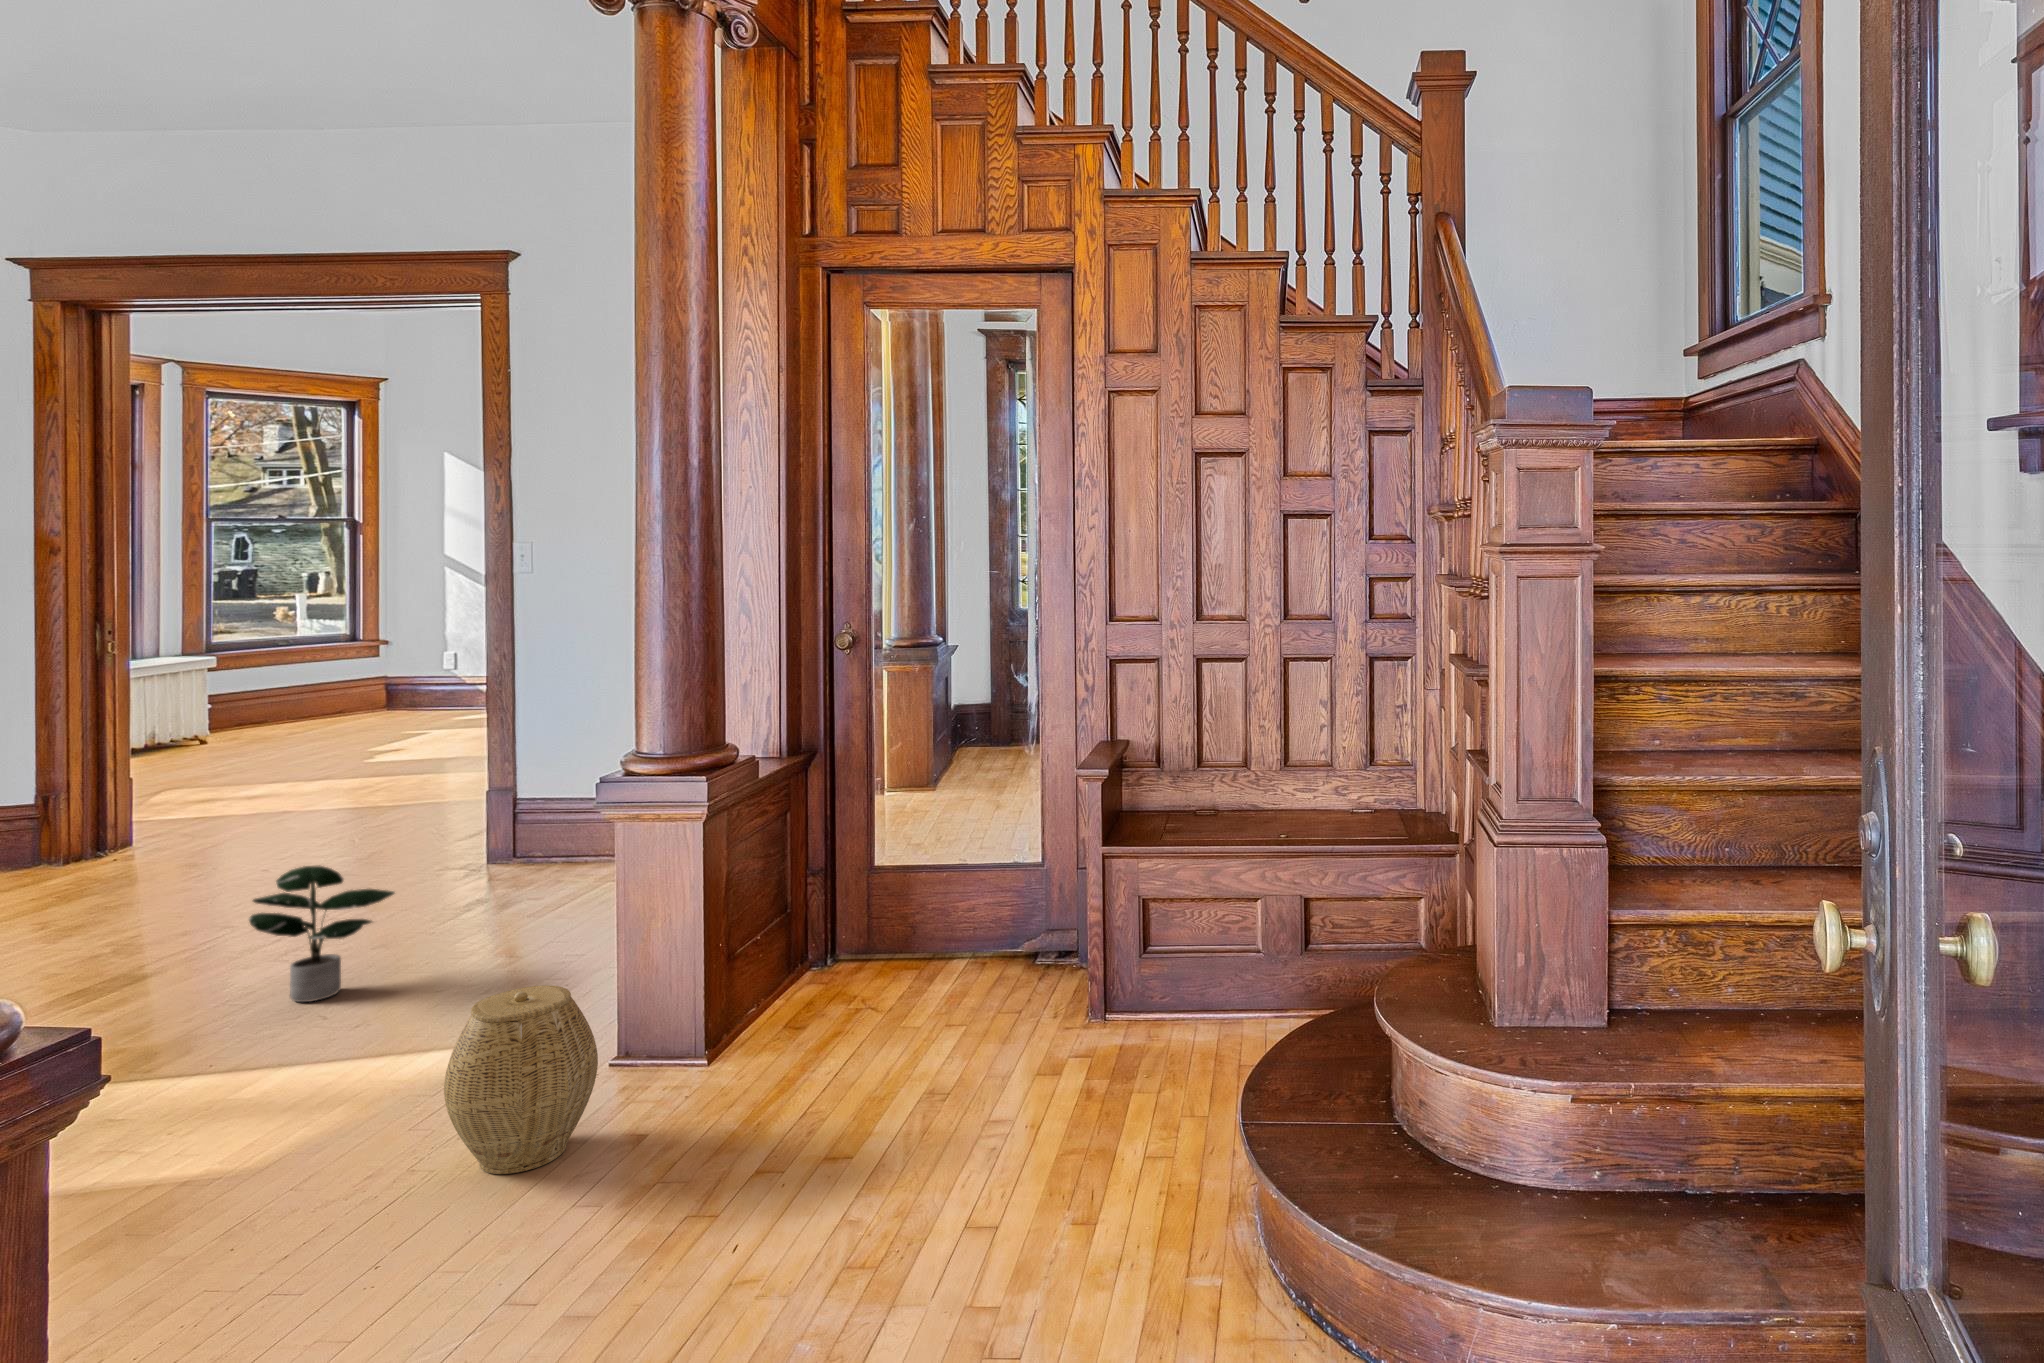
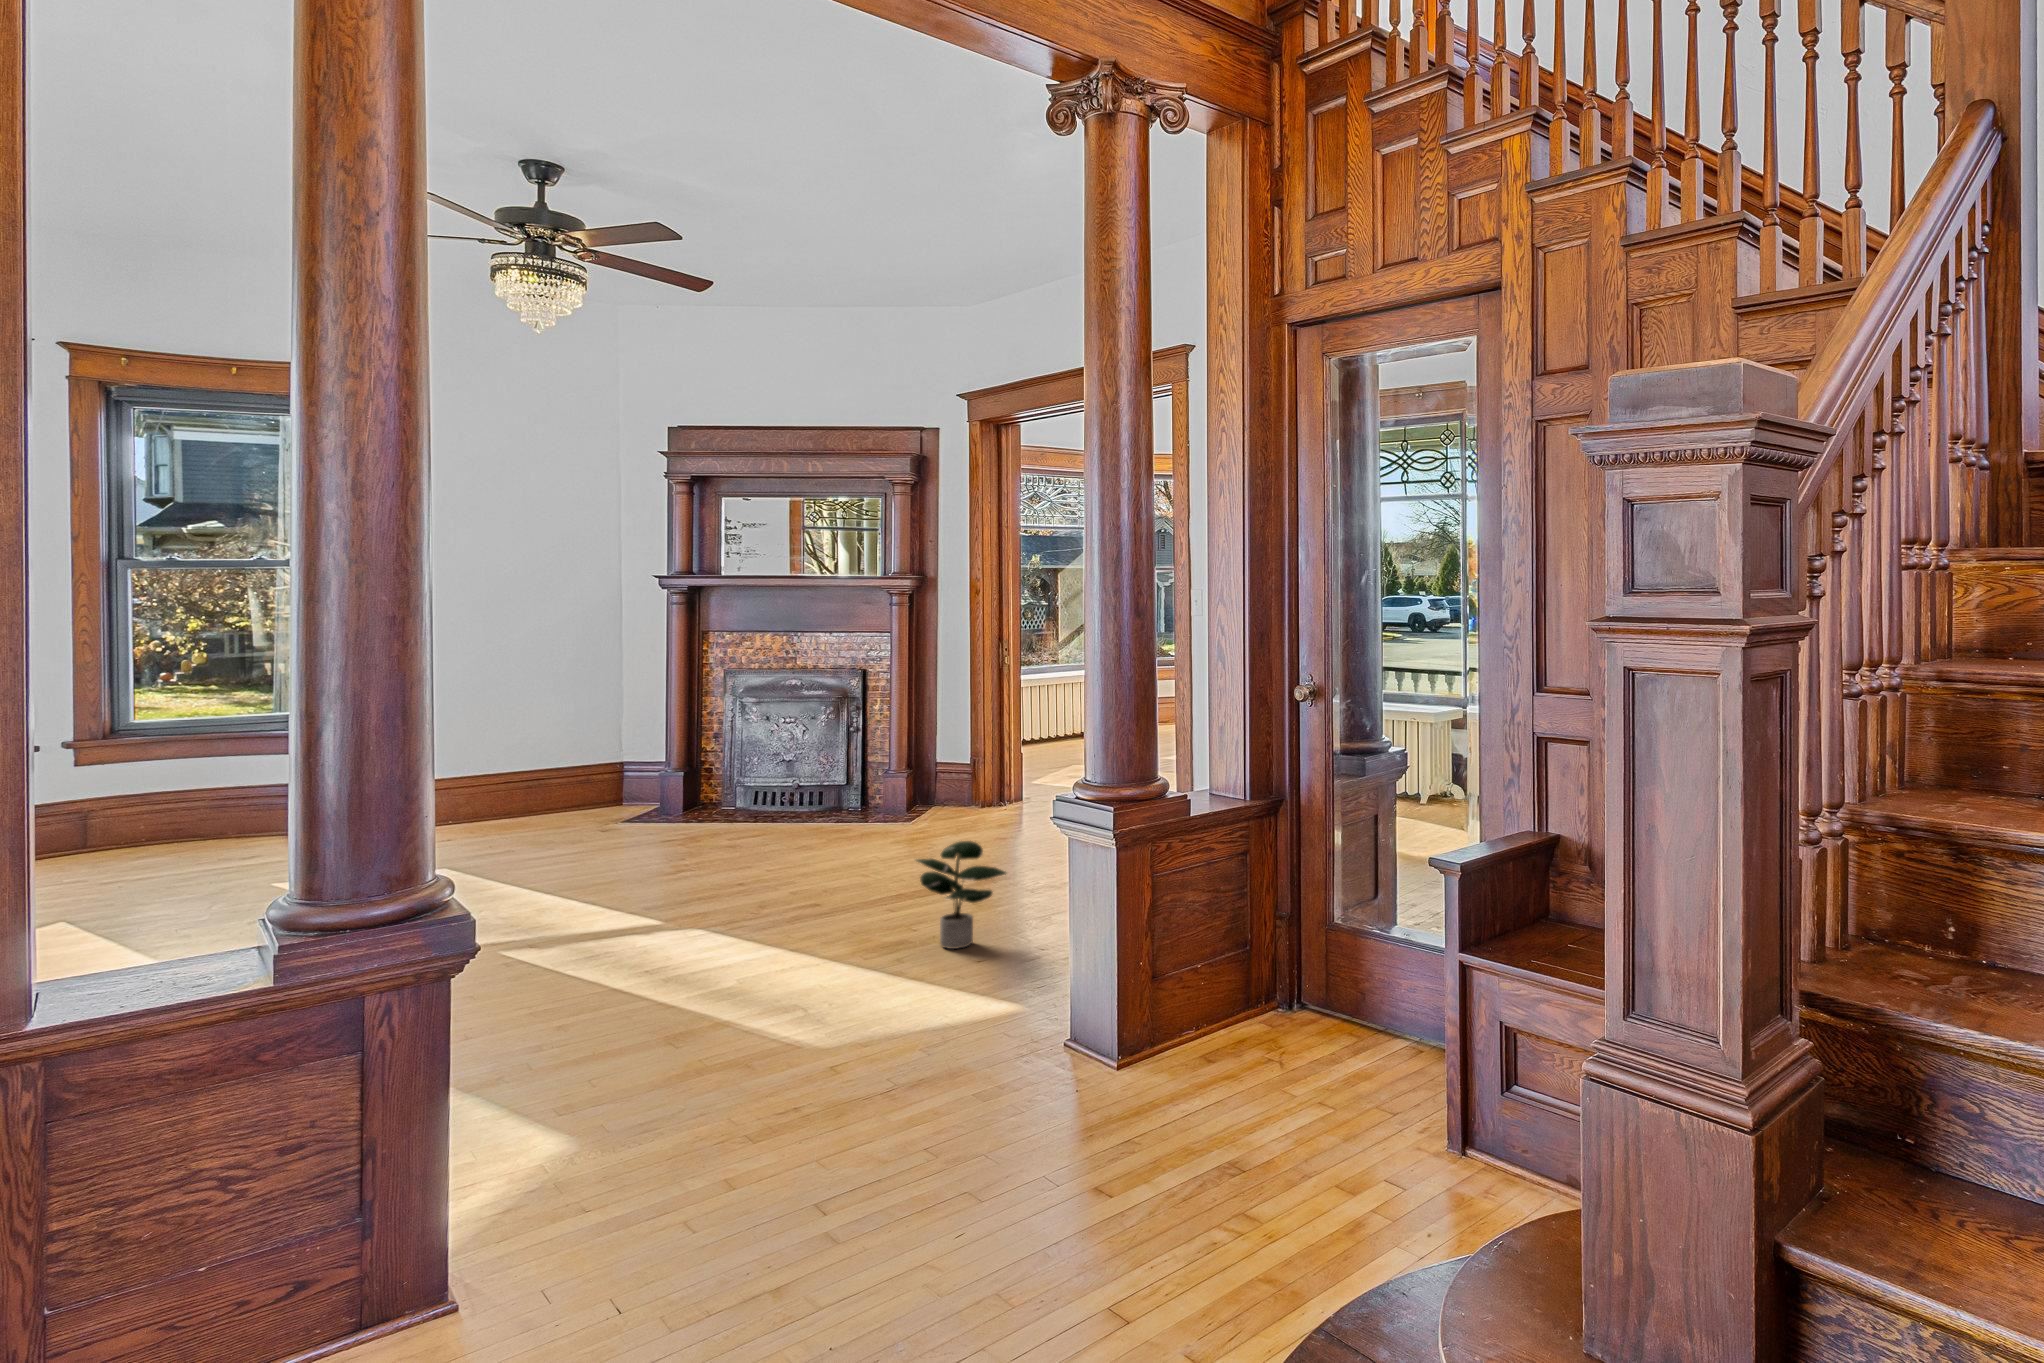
woven basket: present [444,985,598,1174] -> none [836,972,956,1134]

